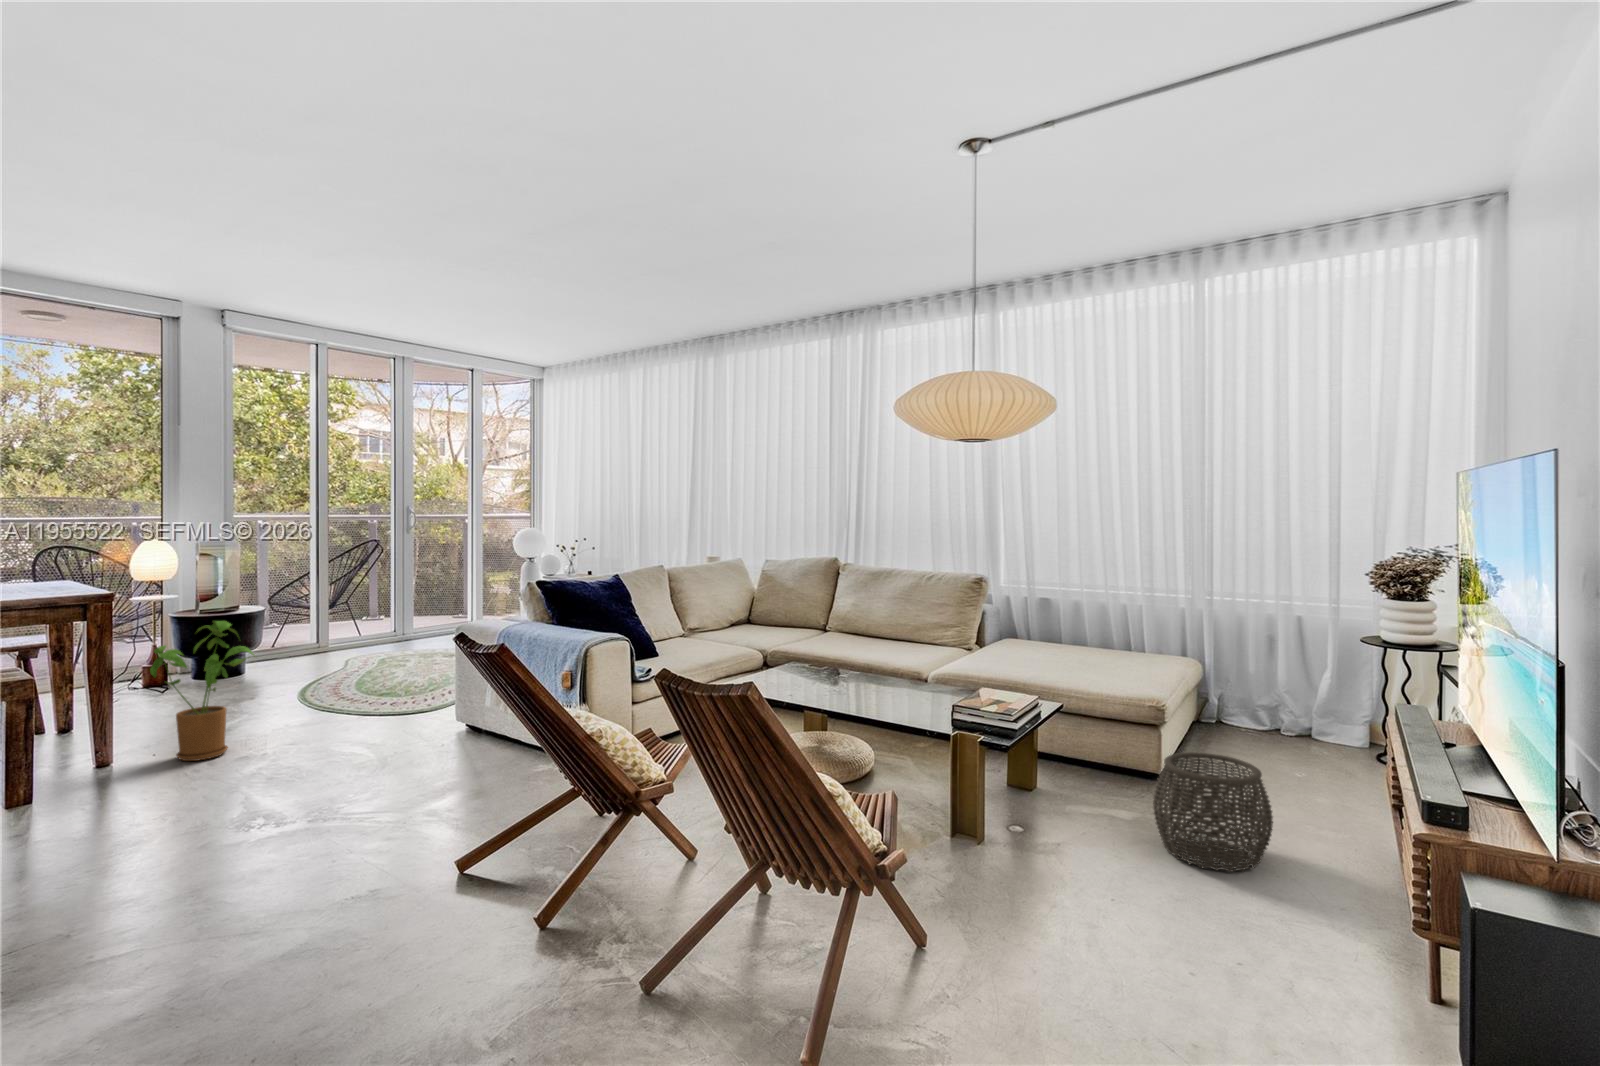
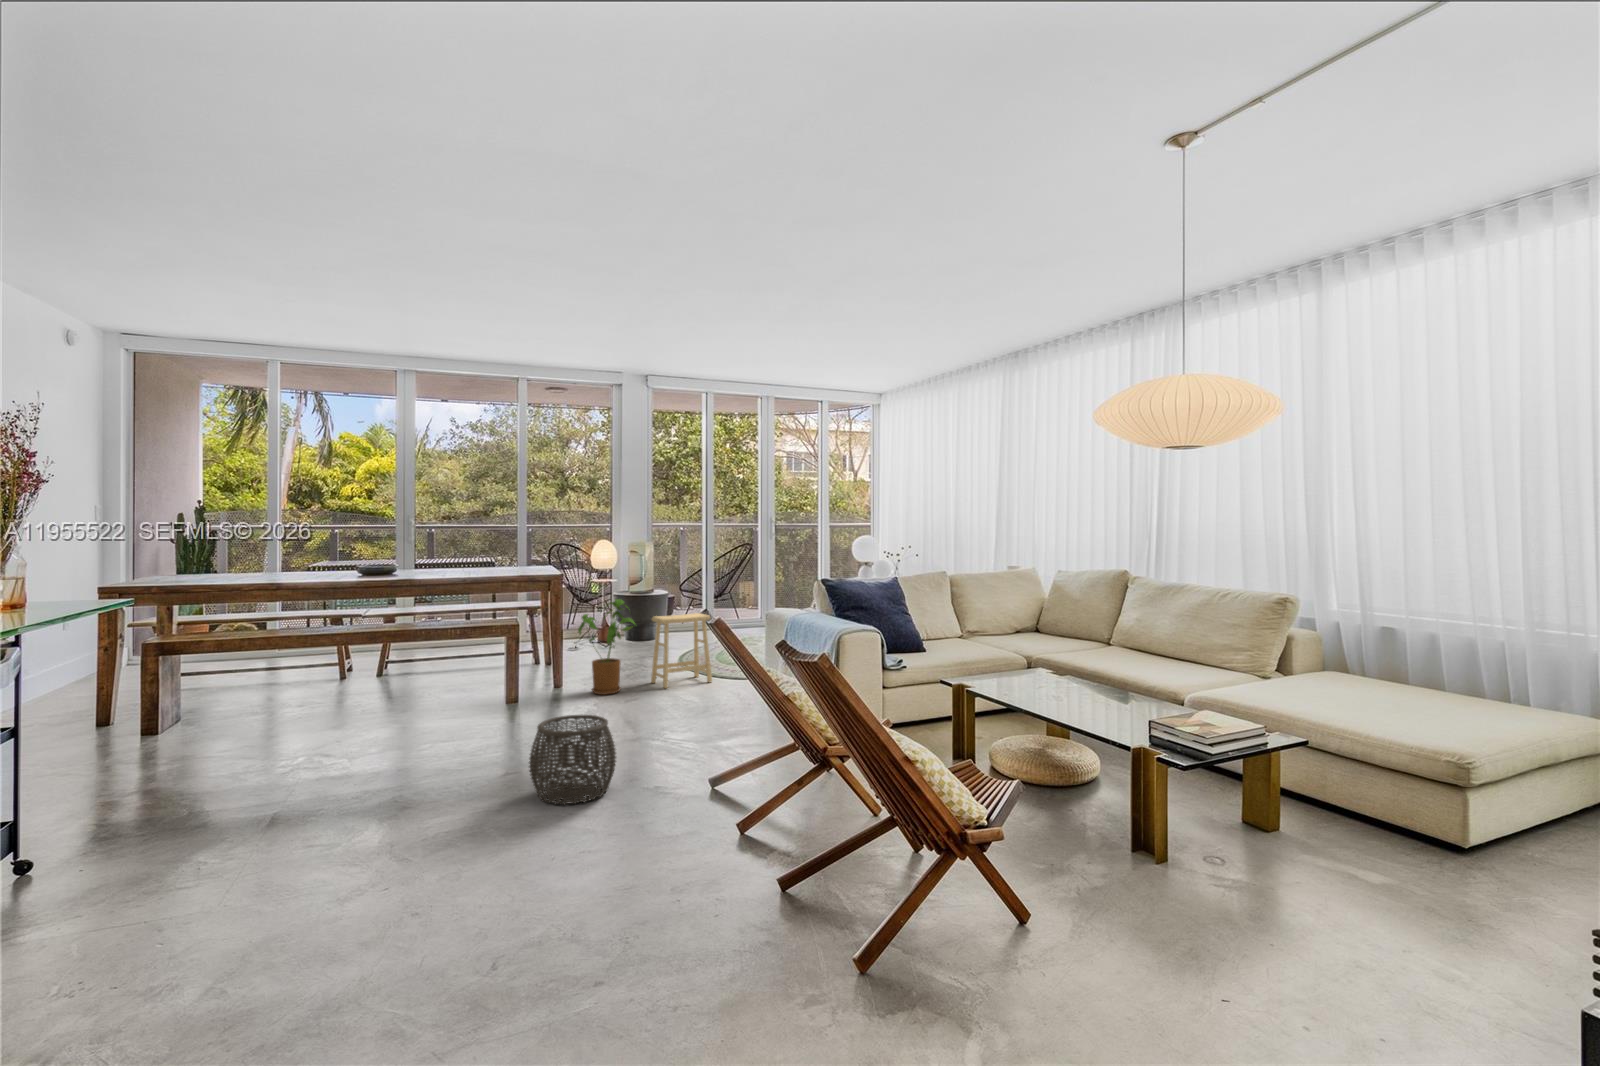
footstool: none [272,632,368,739] -> present [651,613,712,688]
woven basket: present [1153,752,1273,872] -> present [529,715,616,805]

